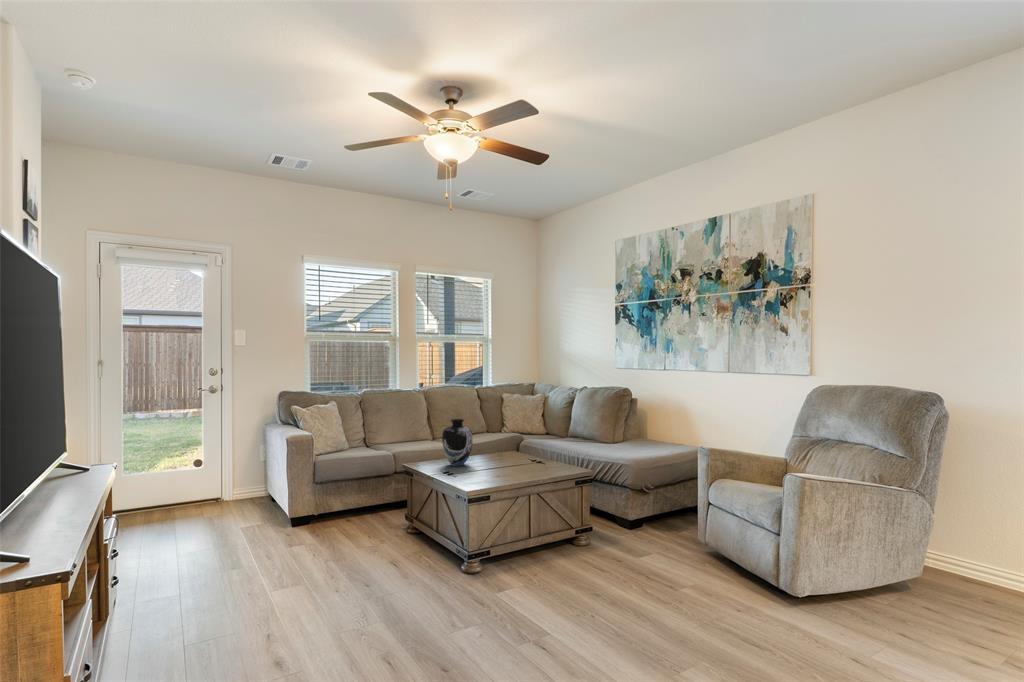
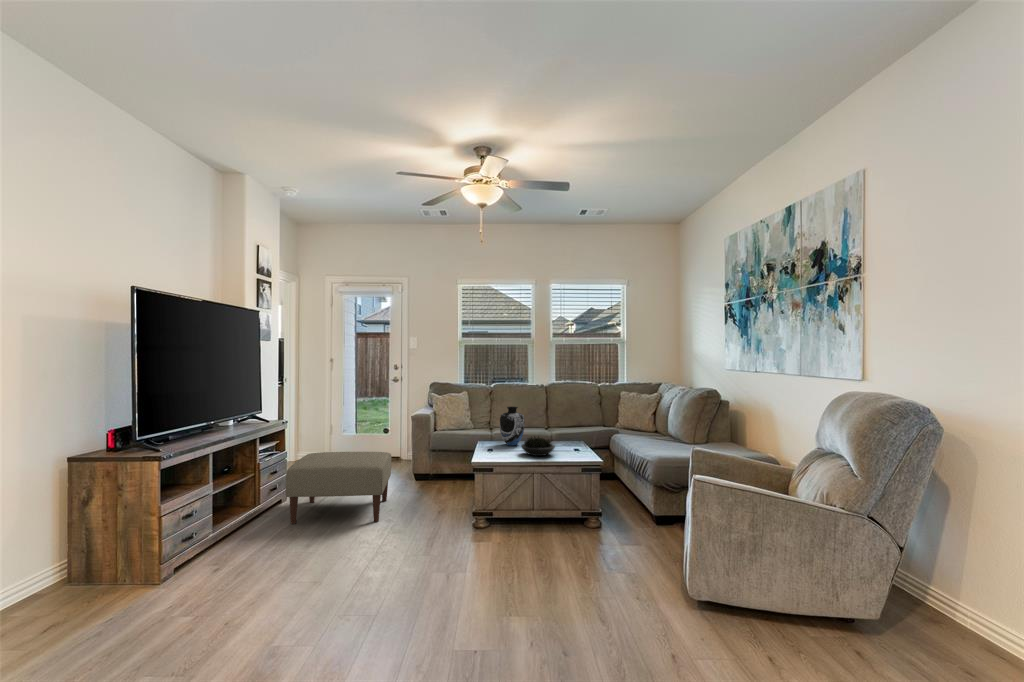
succulent plant: none [494,450,533,474] -> present [521,436,555,456]
ottoman: none [180,498,351,637] -> present [286,452,391,524]

